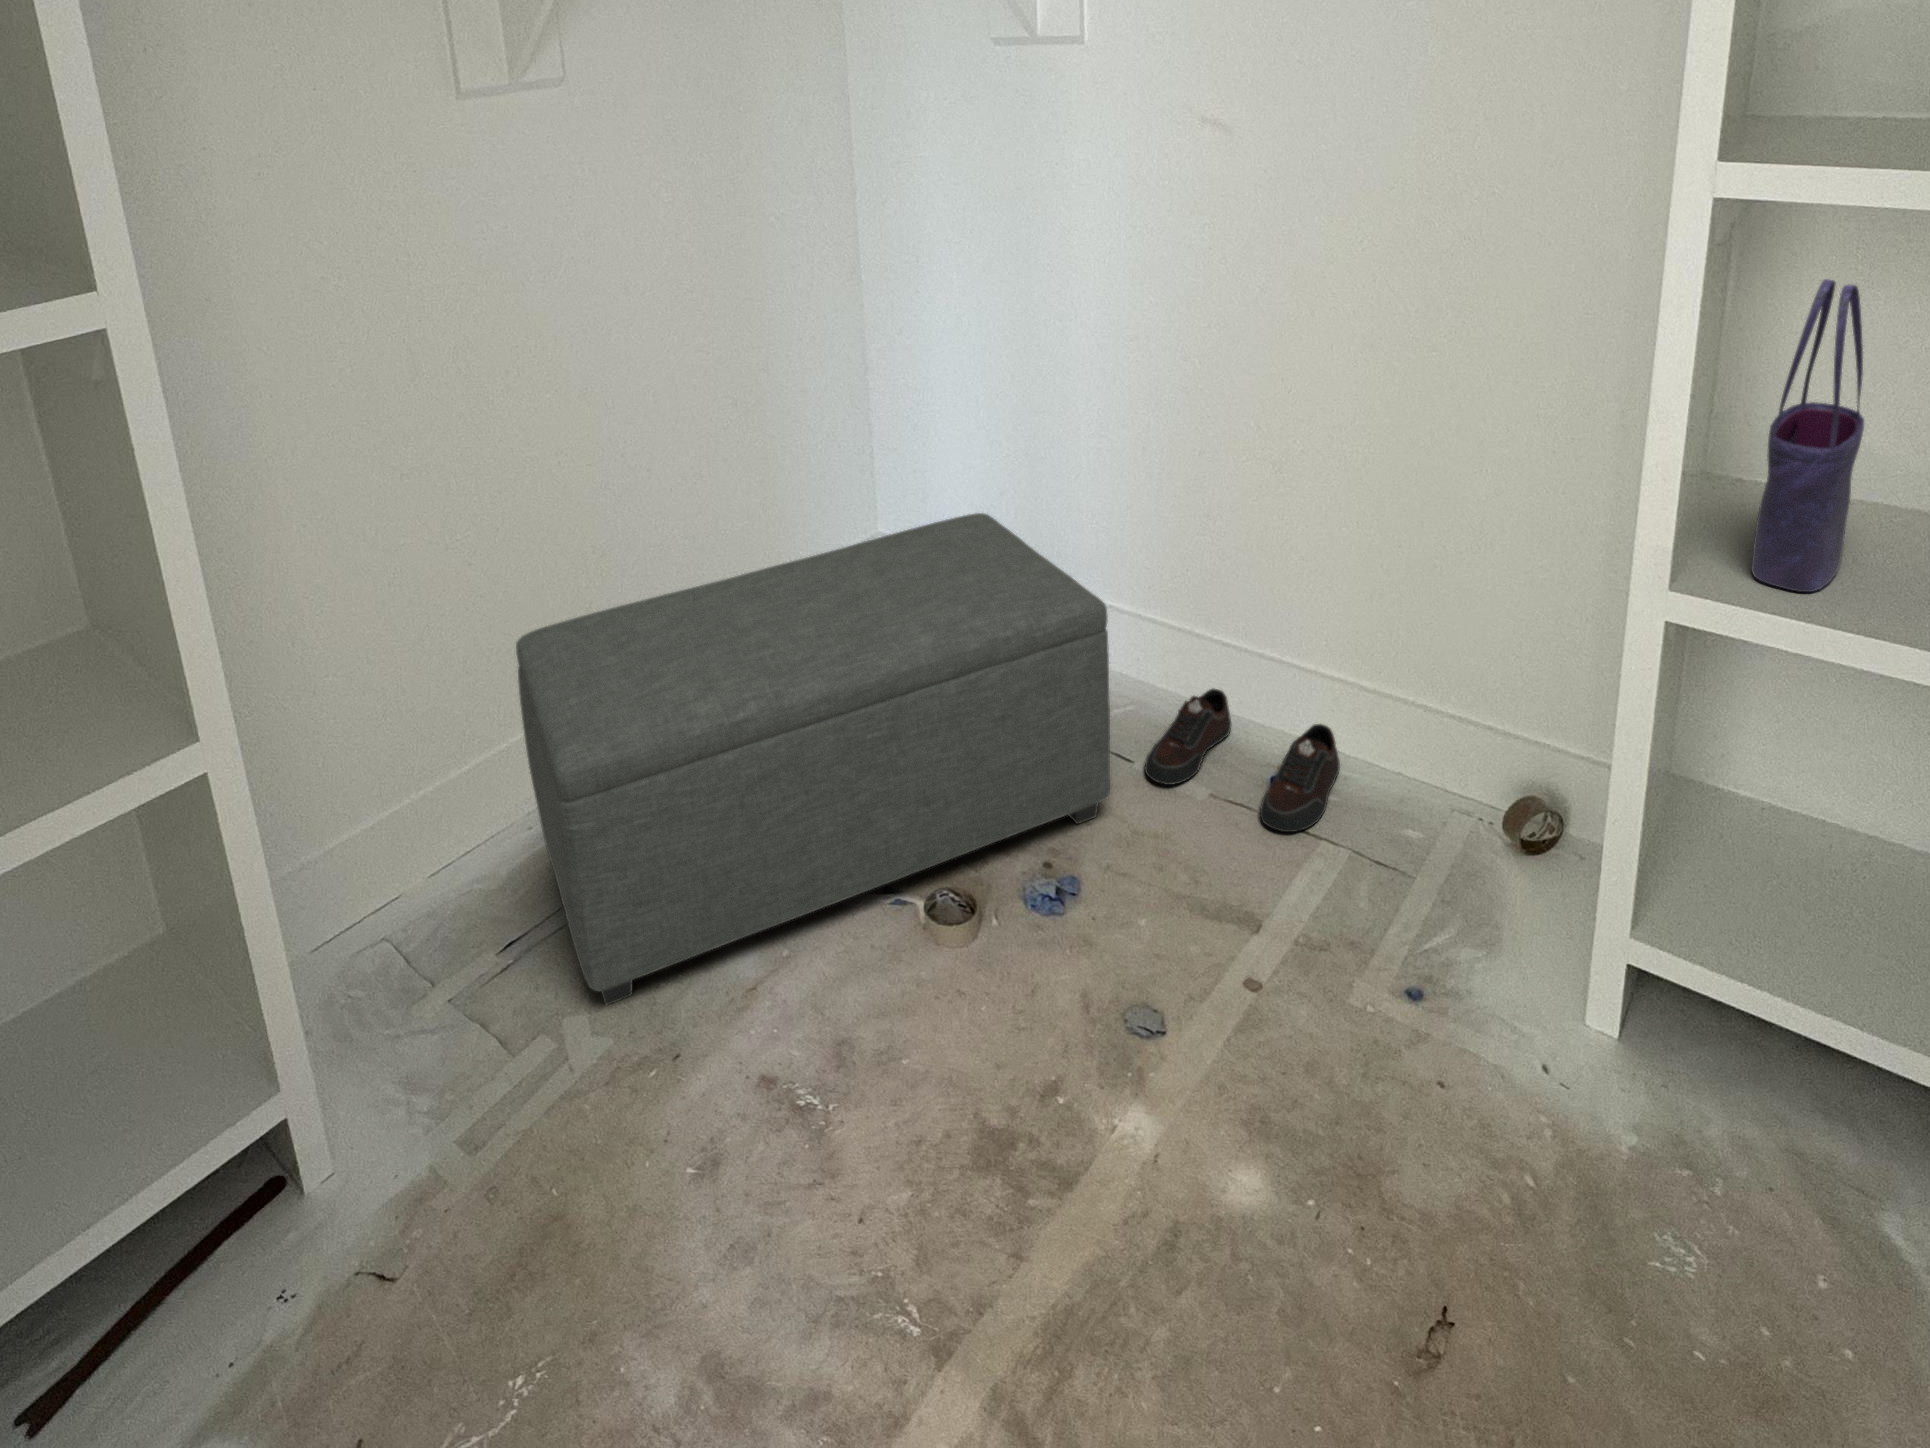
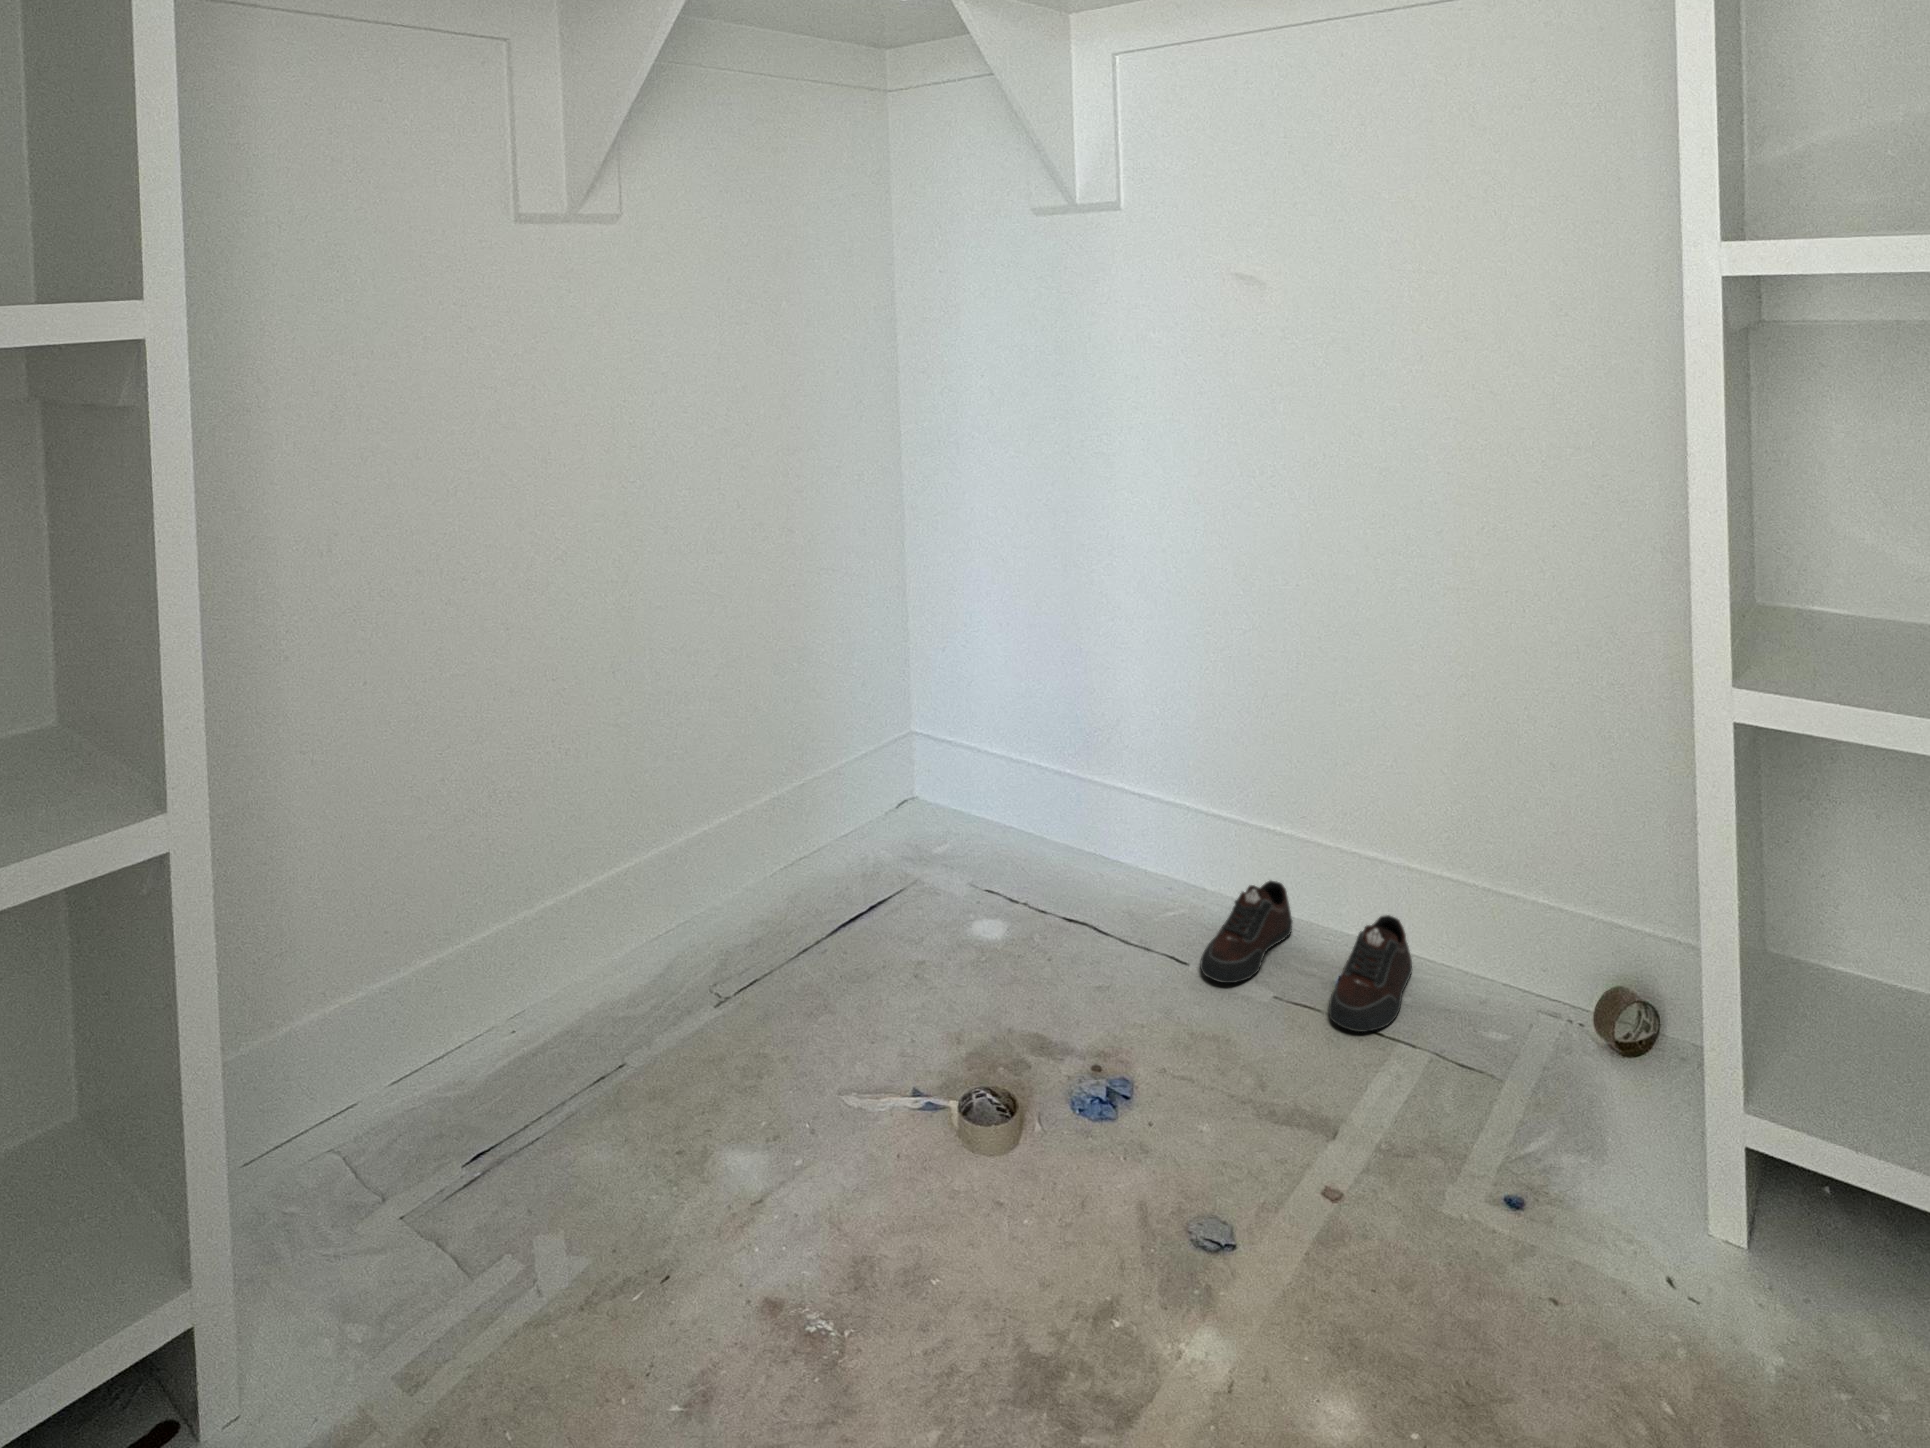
tote bag: present [1751,279,1864,592] -> none [1815,366,1904,686]
ottoman: present [516,513,1110,1005] -> none [517,676,1163,1217]

